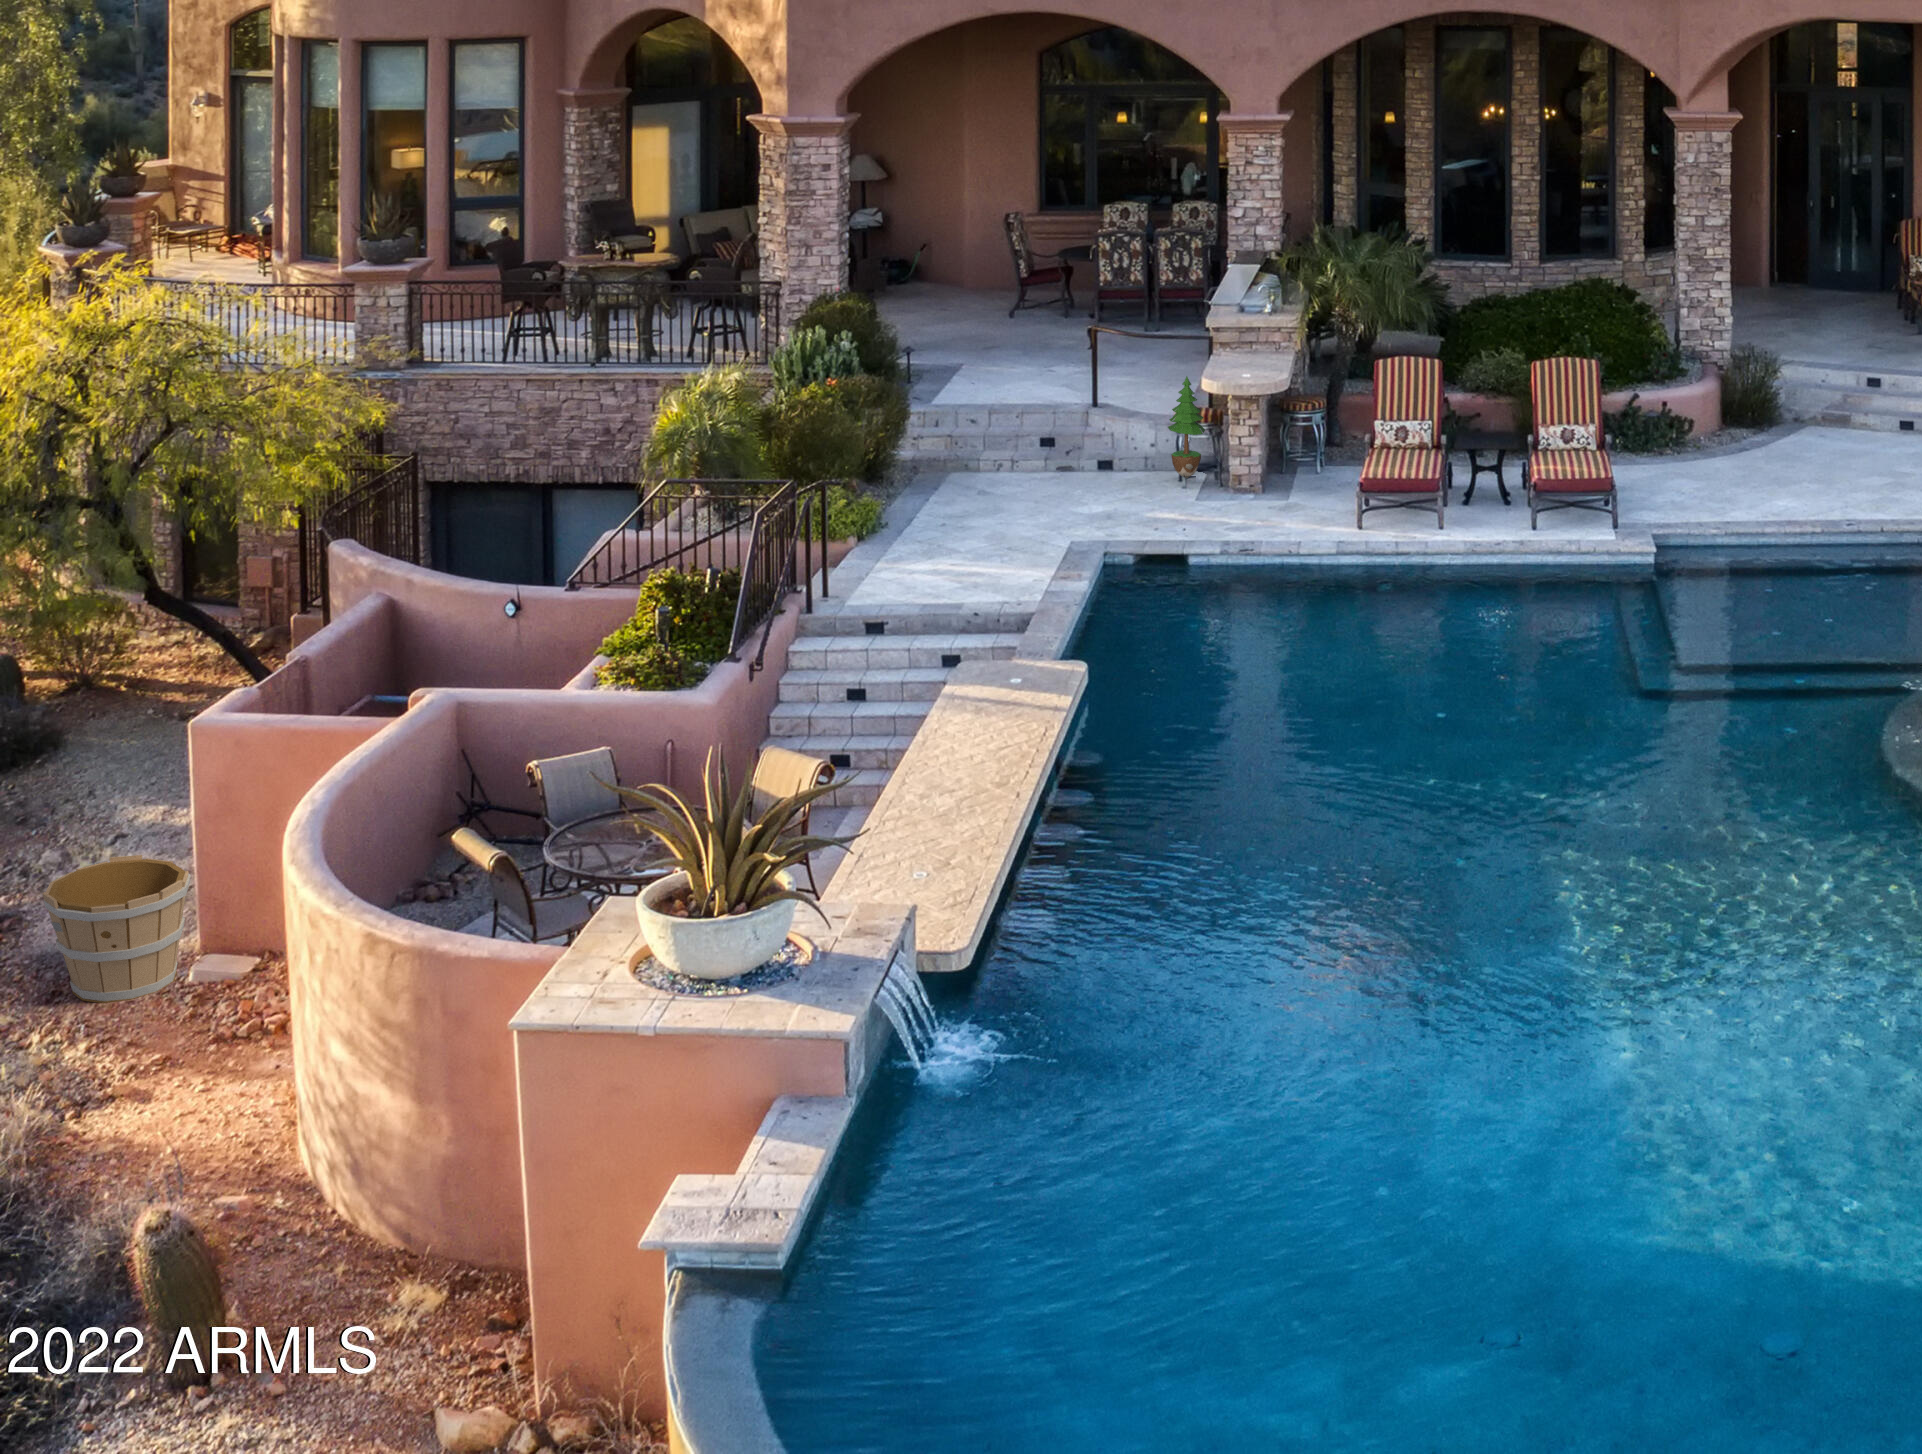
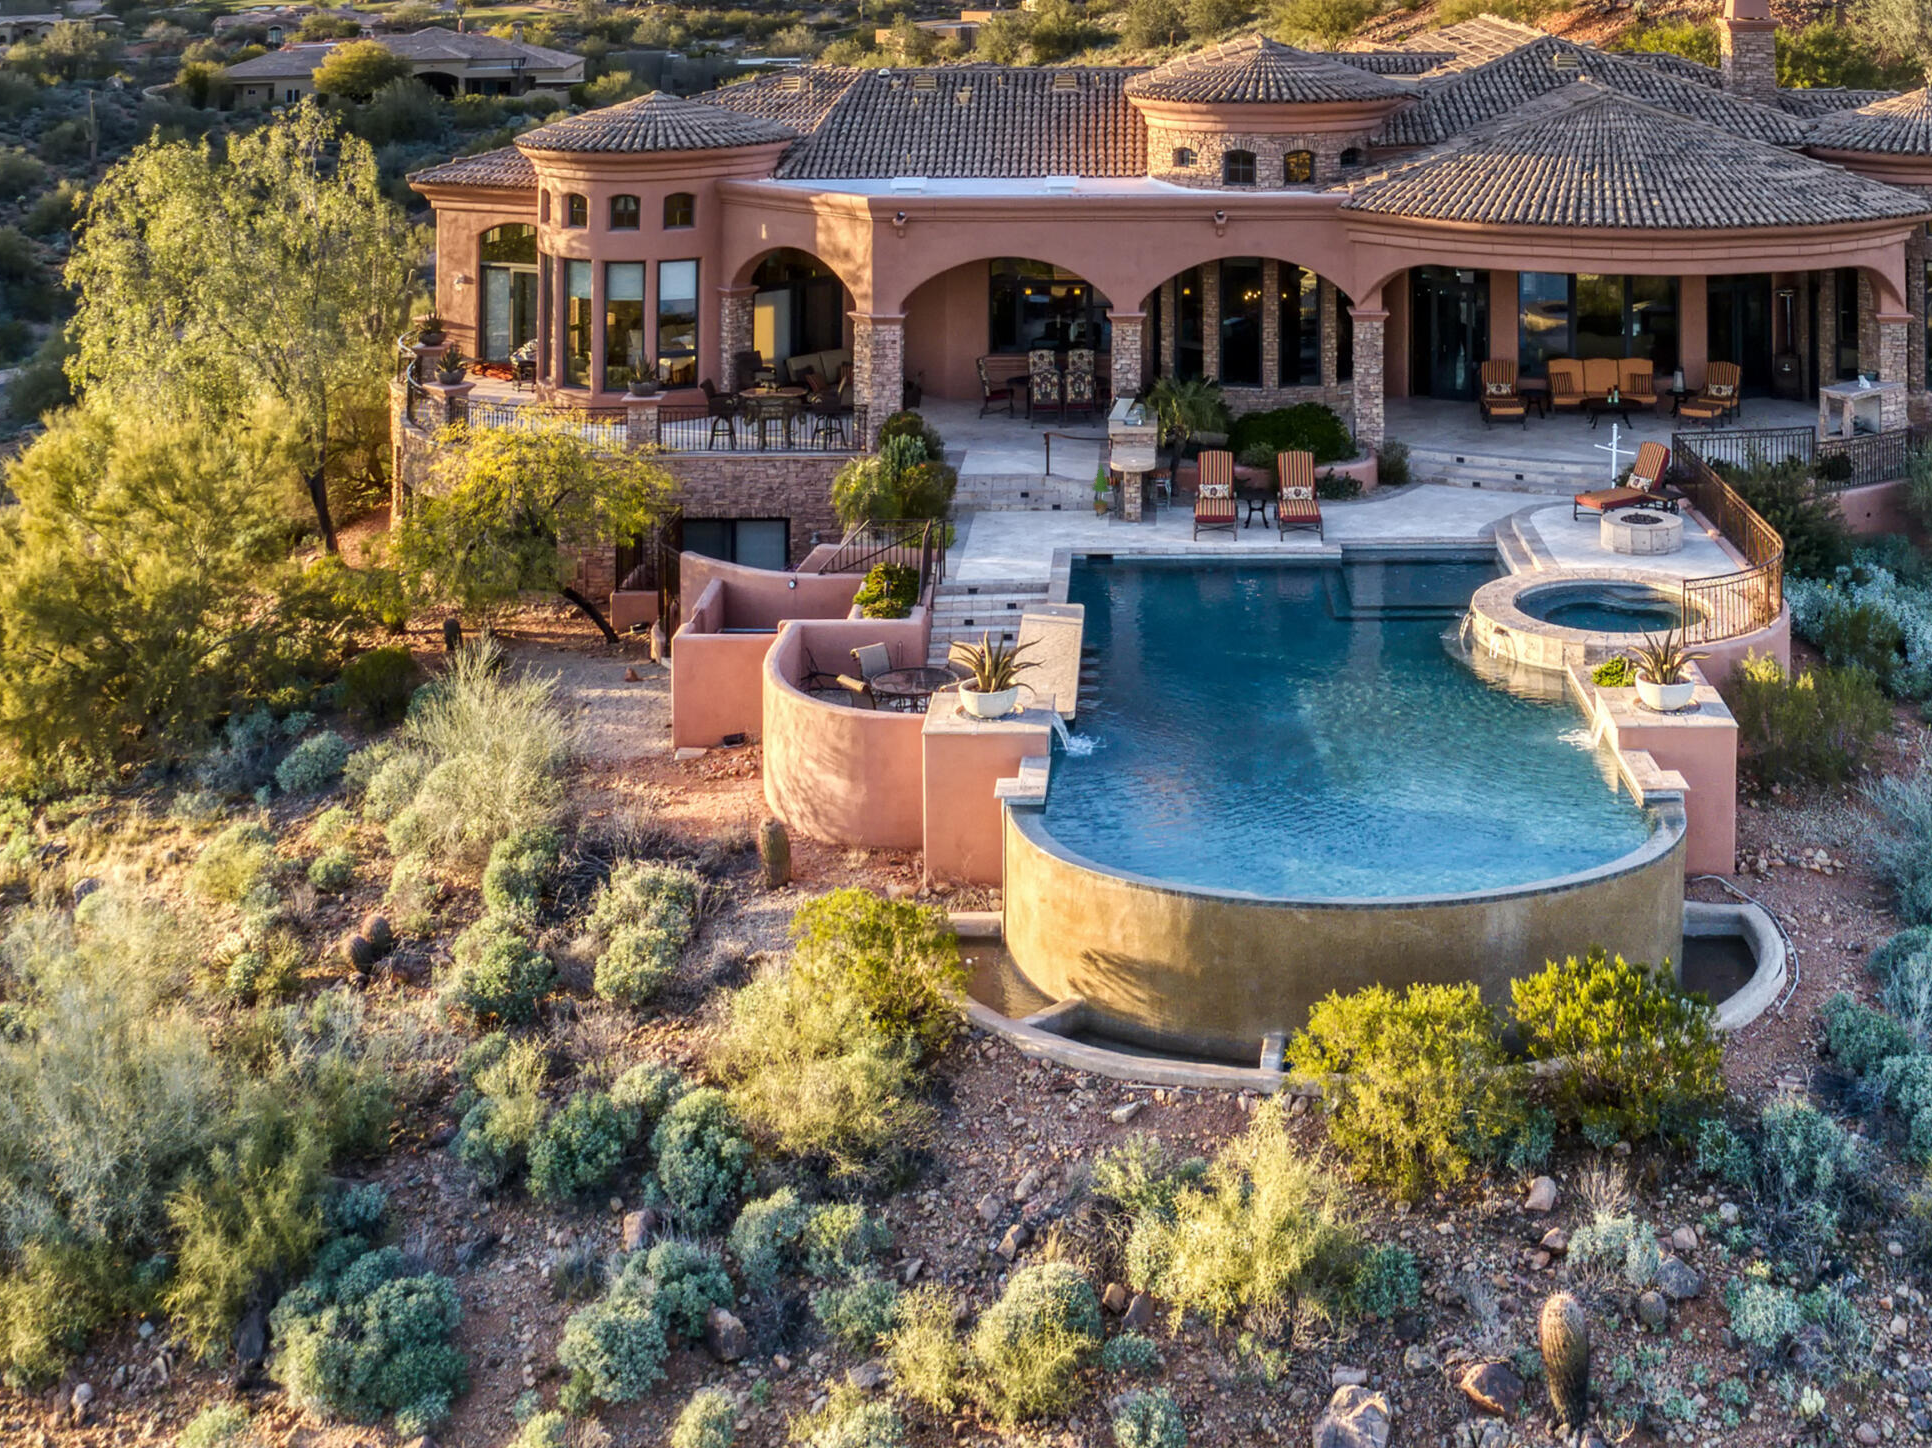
wooden bucket: present [42,855,191,1003] -> none [626,695,686,758]

